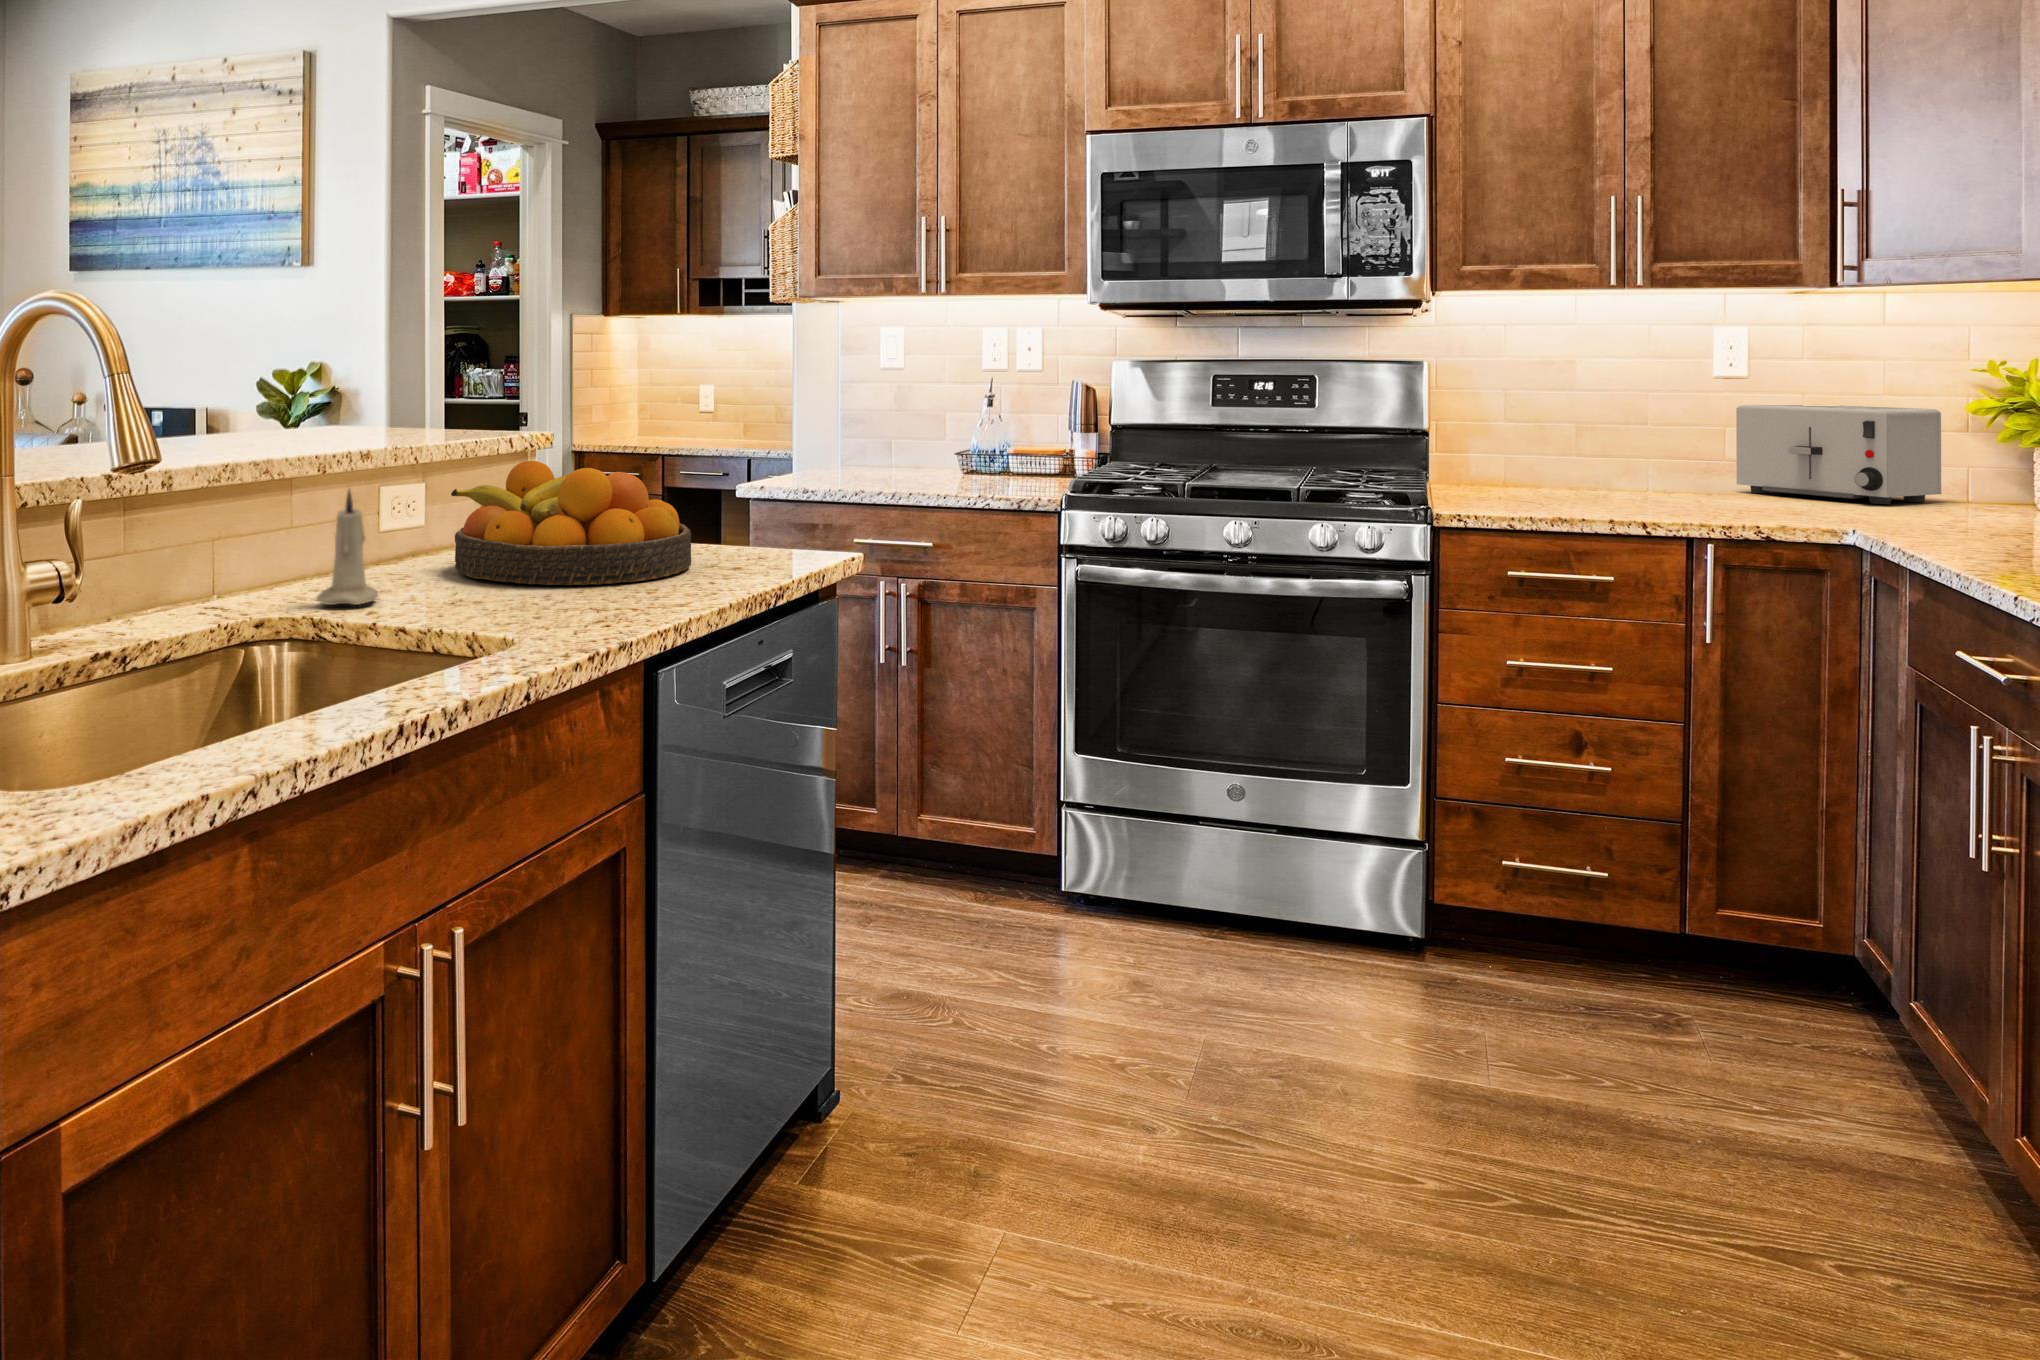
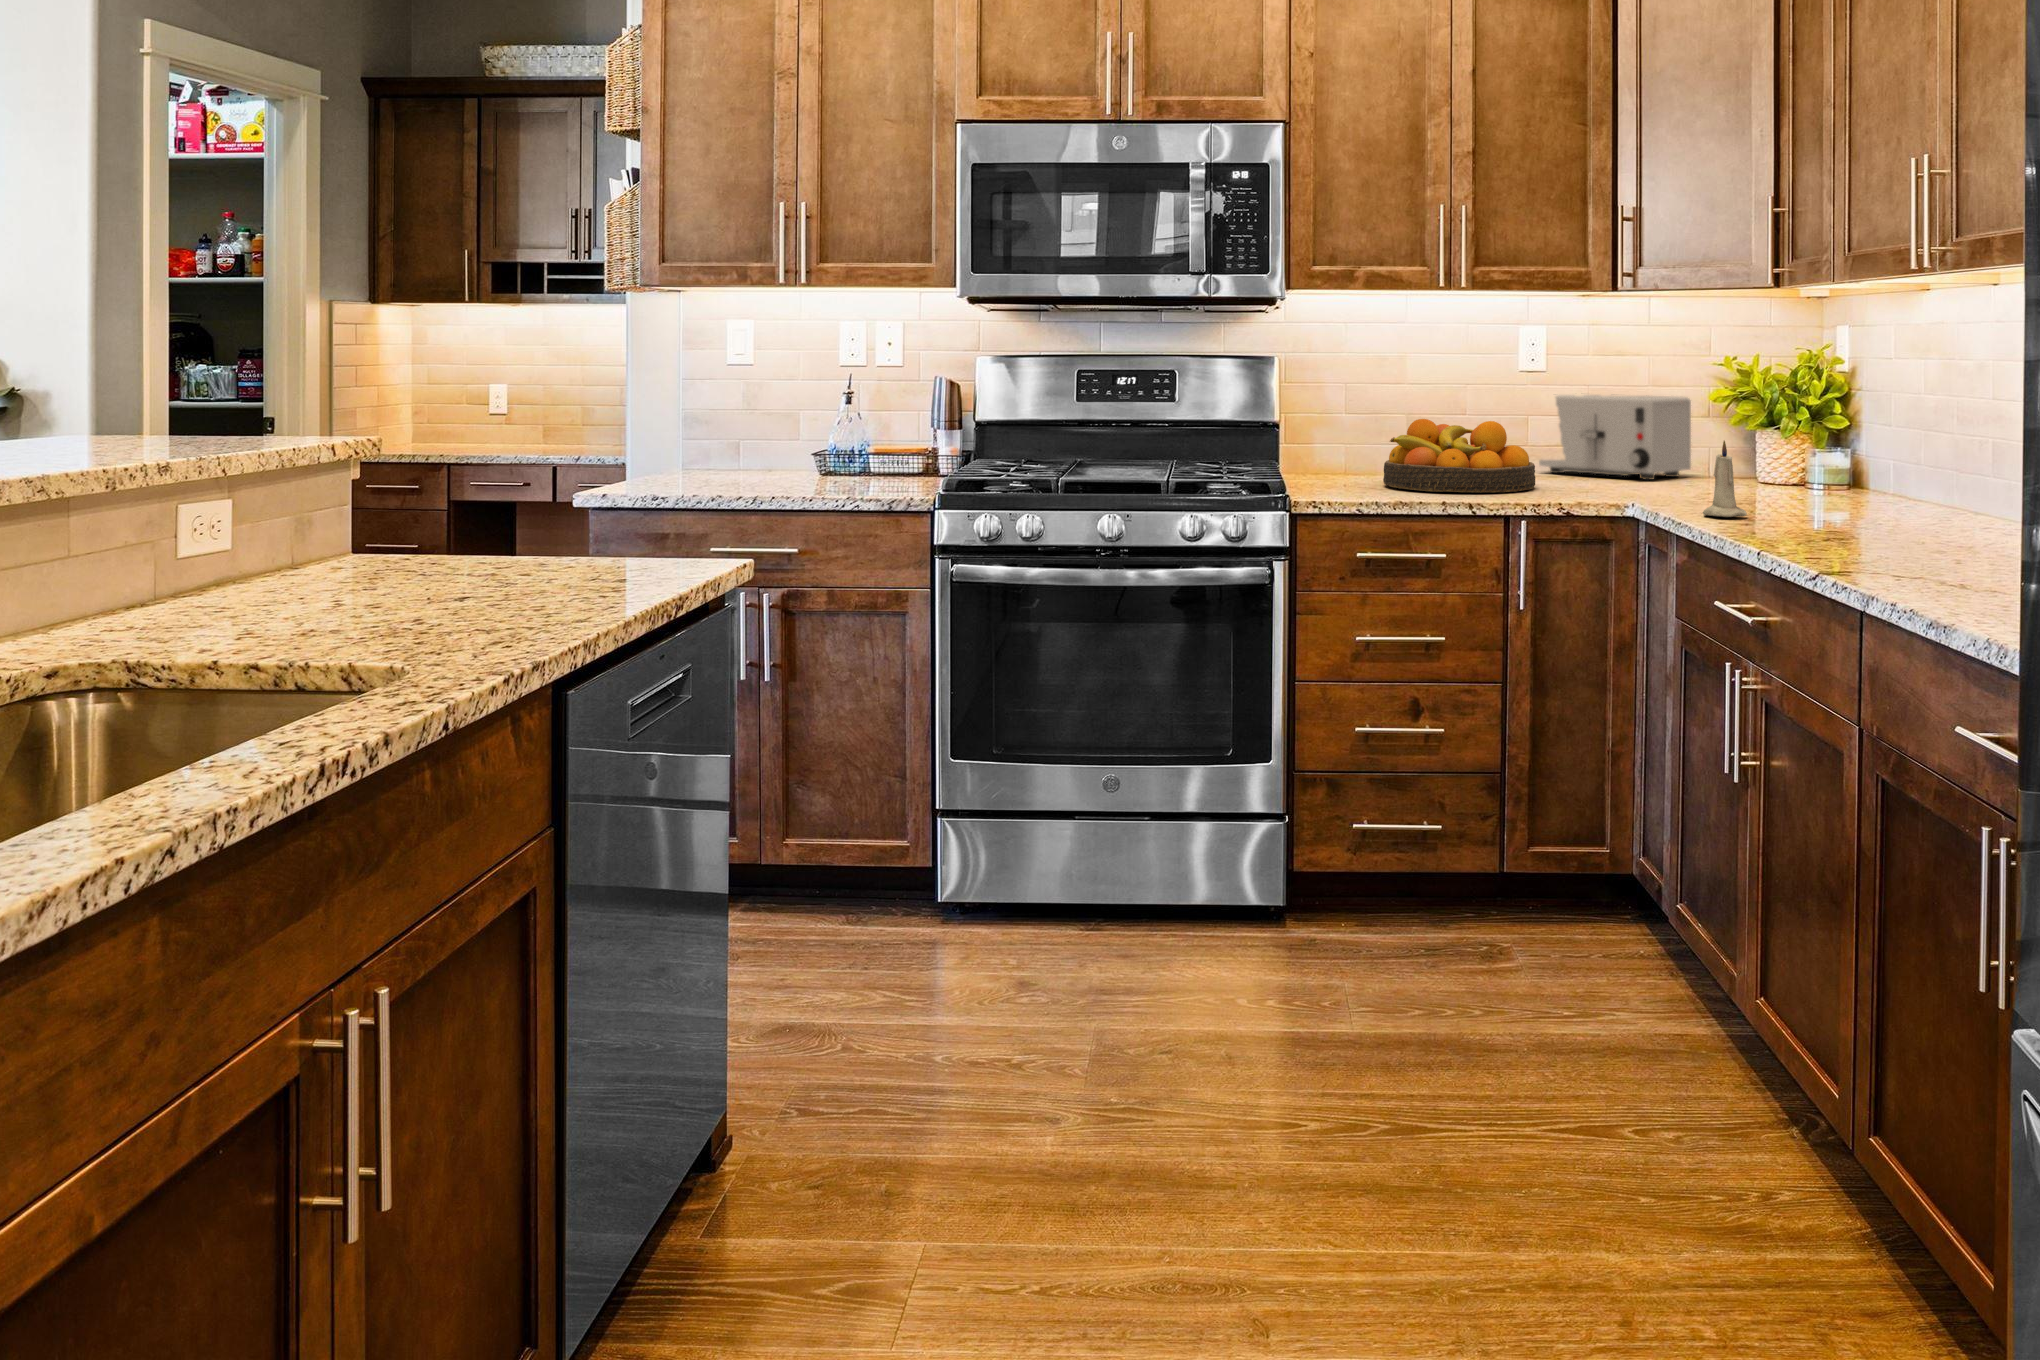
fruit bowl: present [451,461,691,585] -> present [1383,419,1535,493]
candle: present [317,490,379,605] -> present [1703,441,1747,517]

